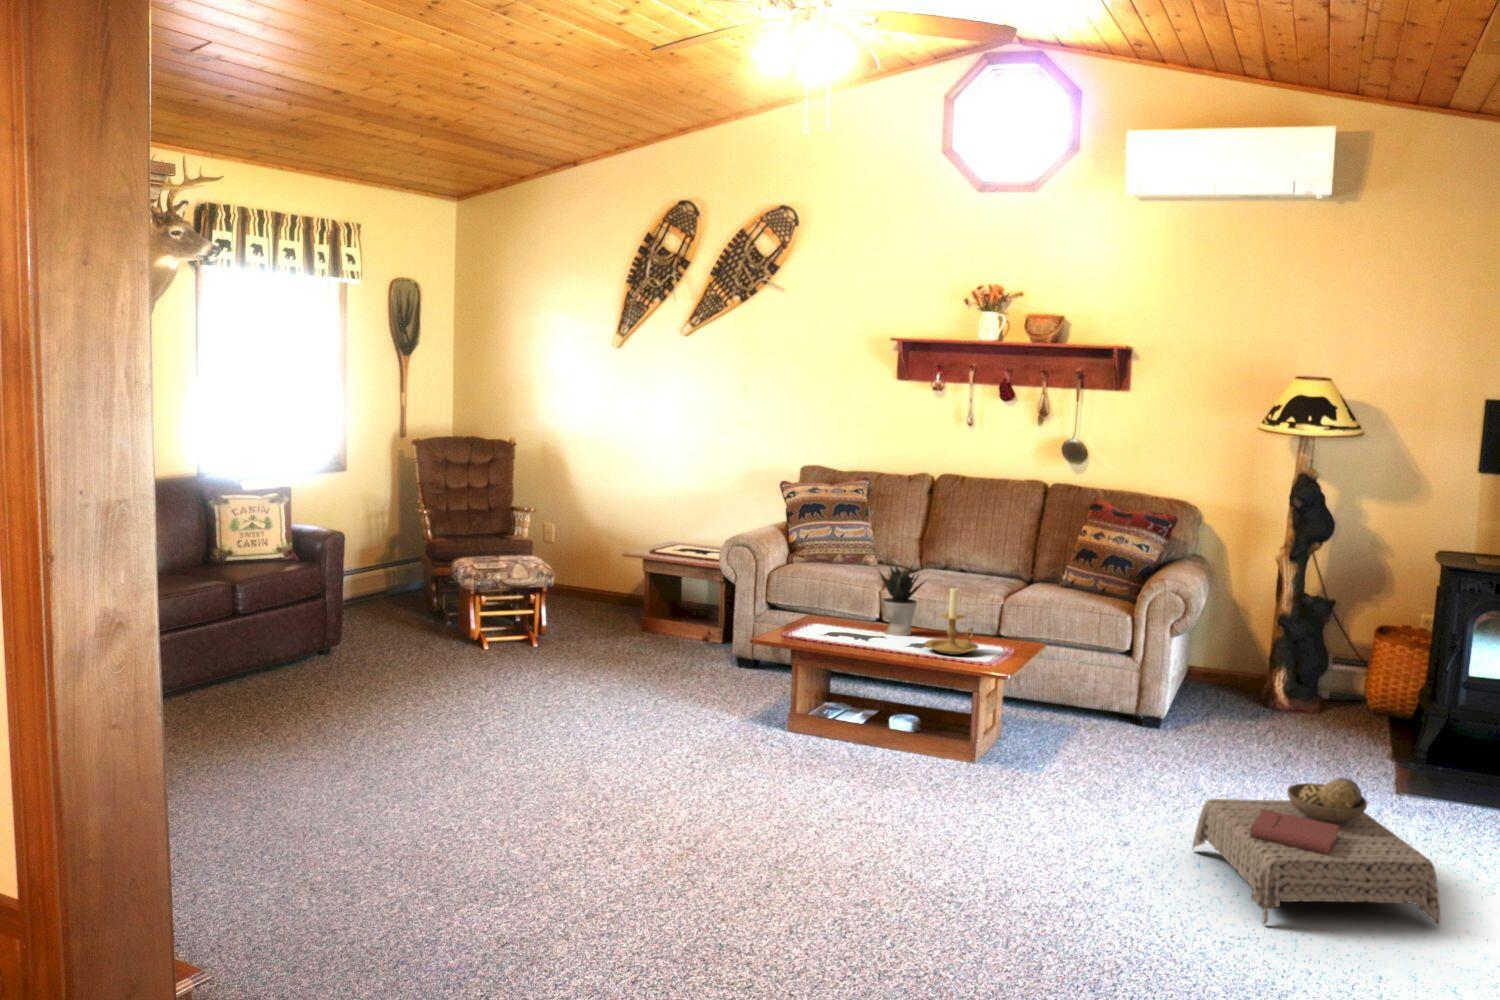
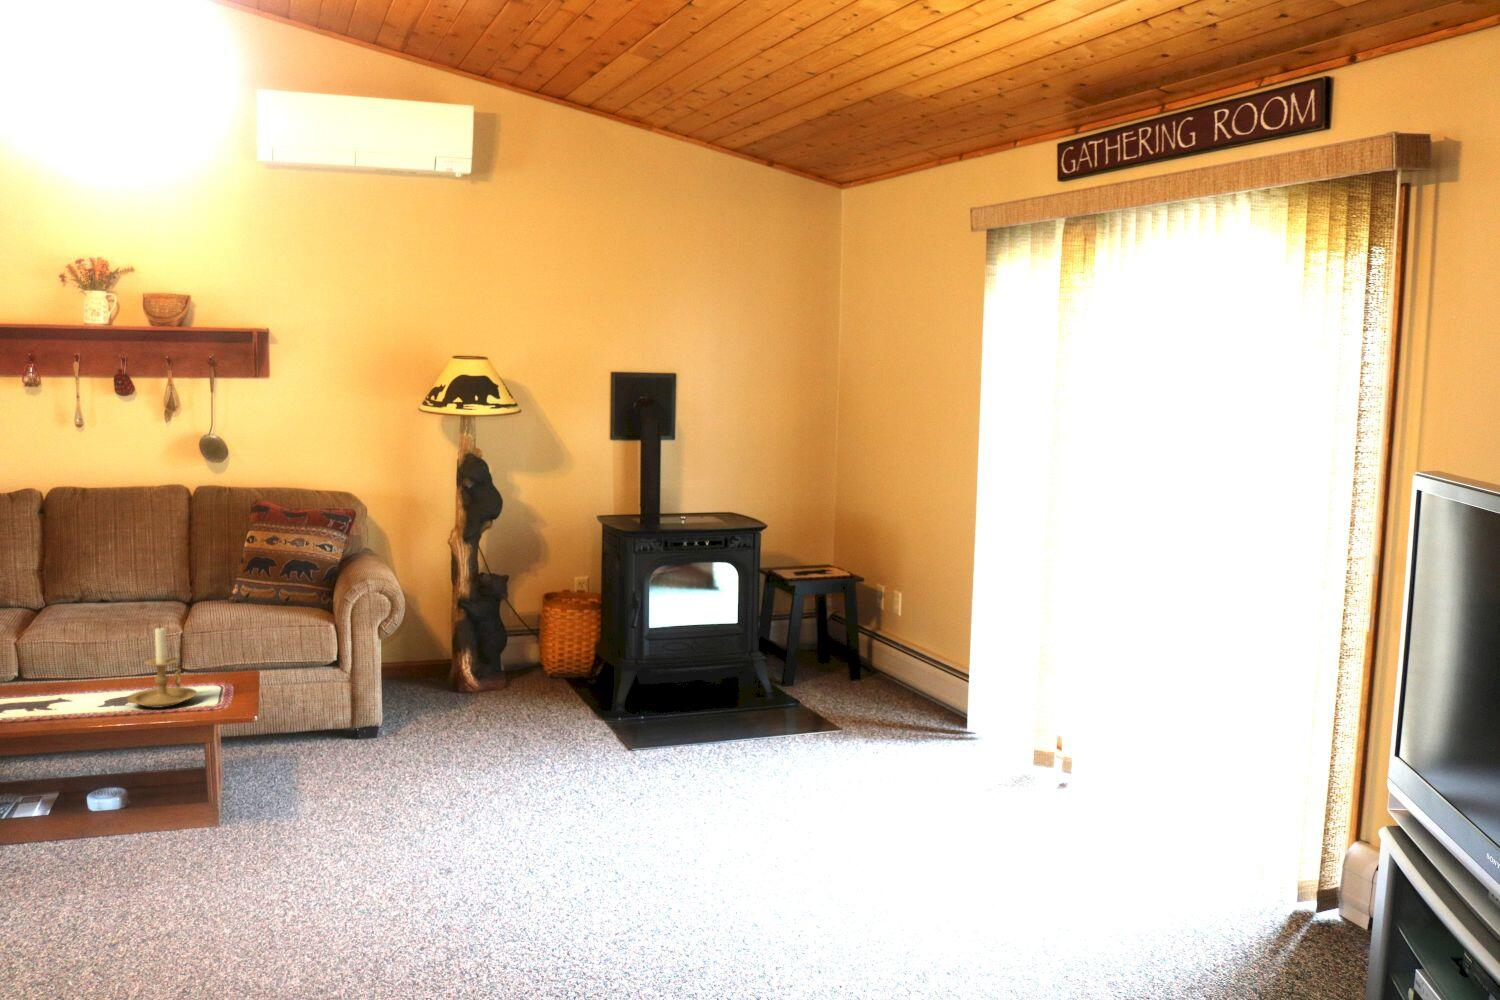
potted plant: present [879,564,924,636] -> none [27,603,98,699]
ottoman: present [1193,778,1440,926] -> none [499,741,723,897]

